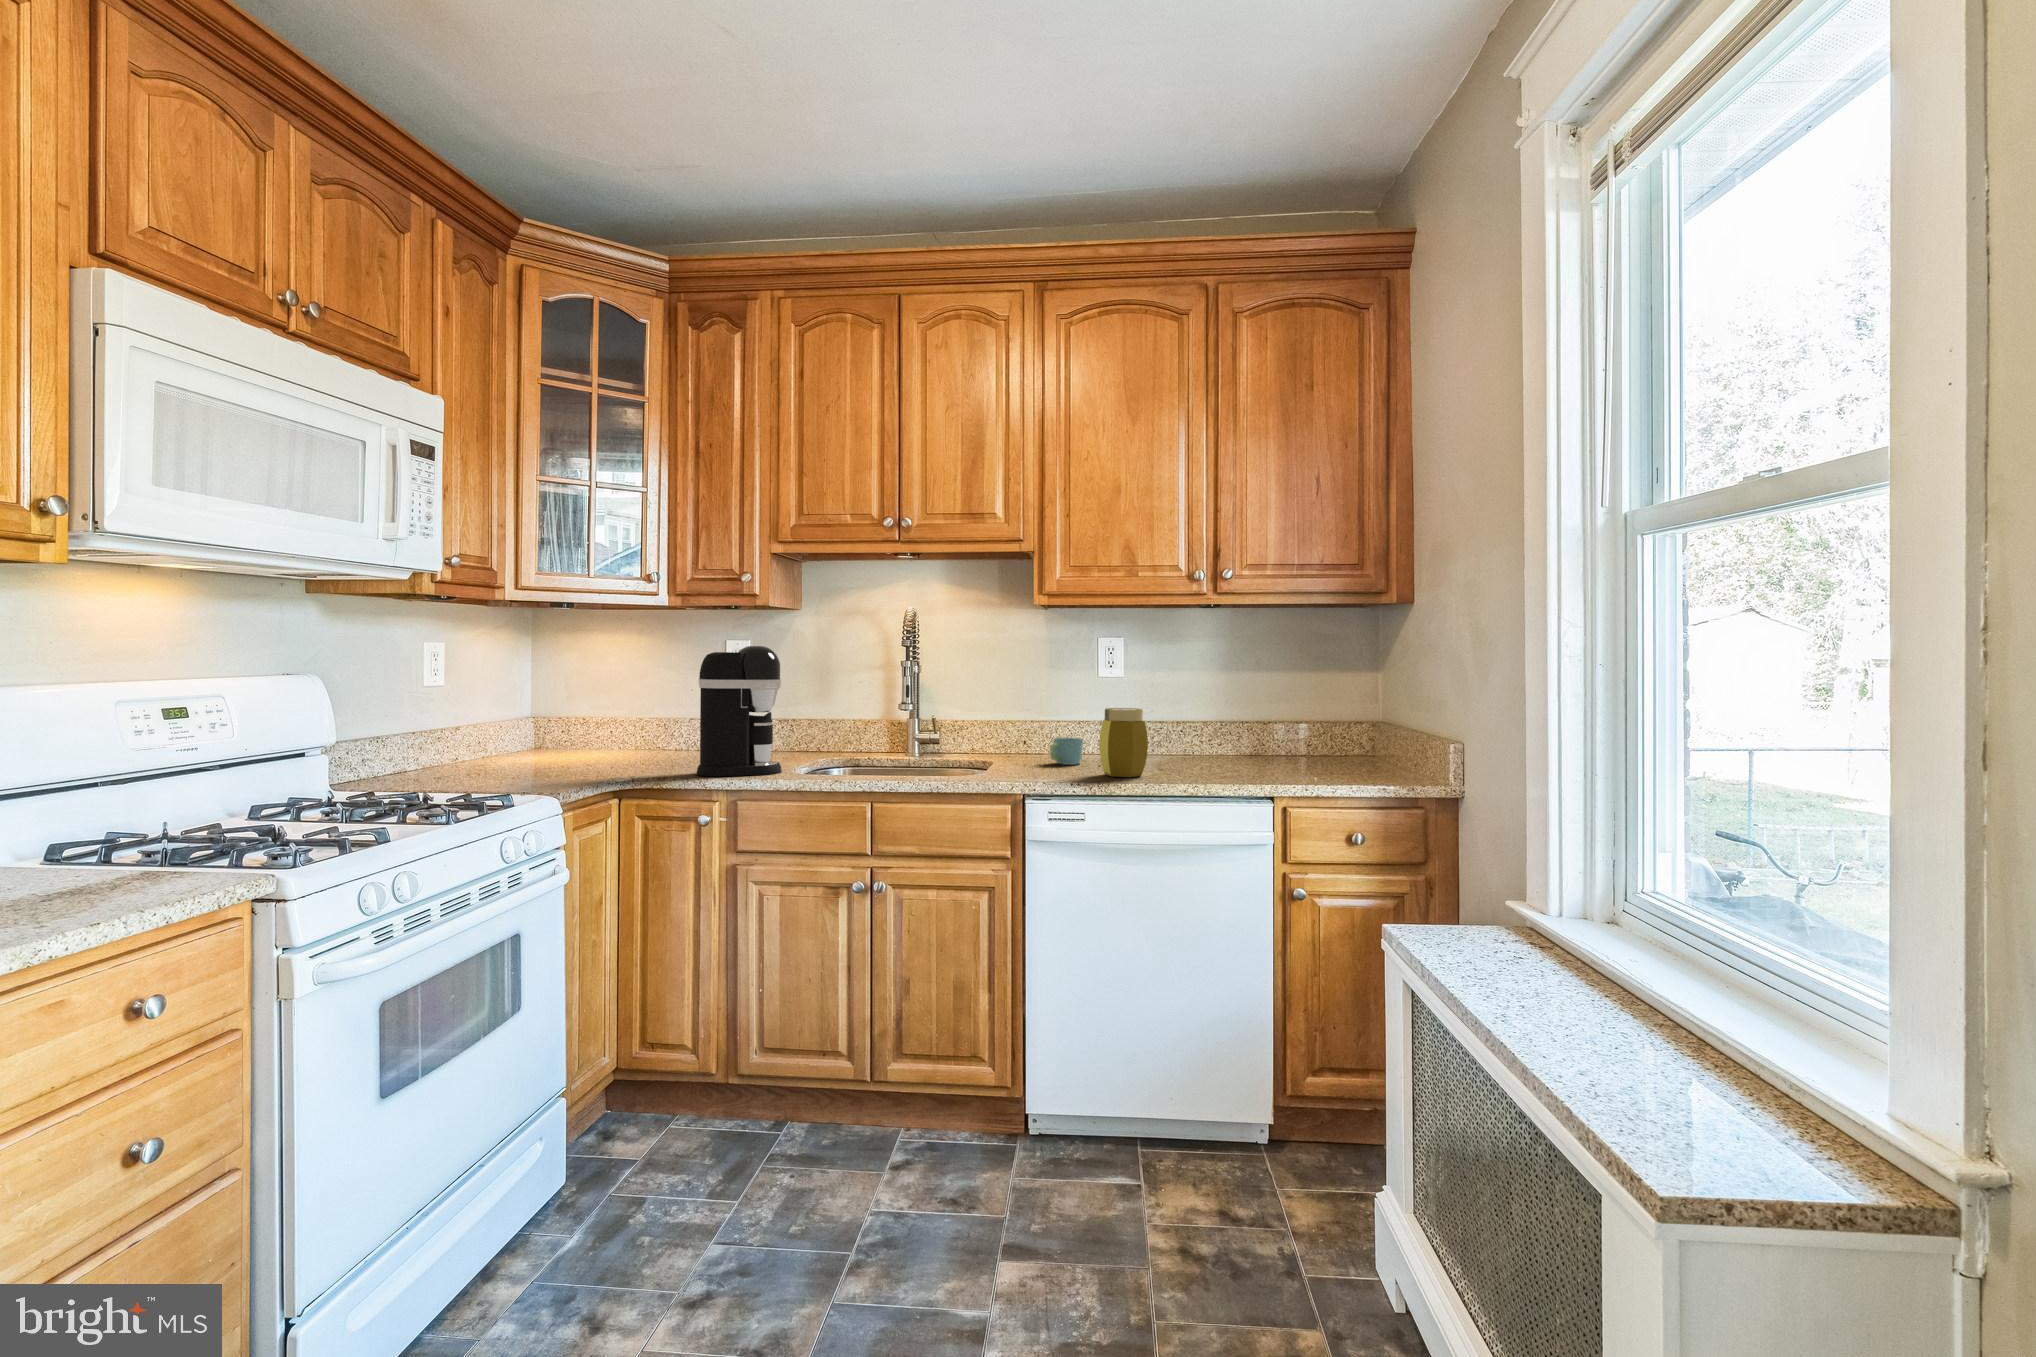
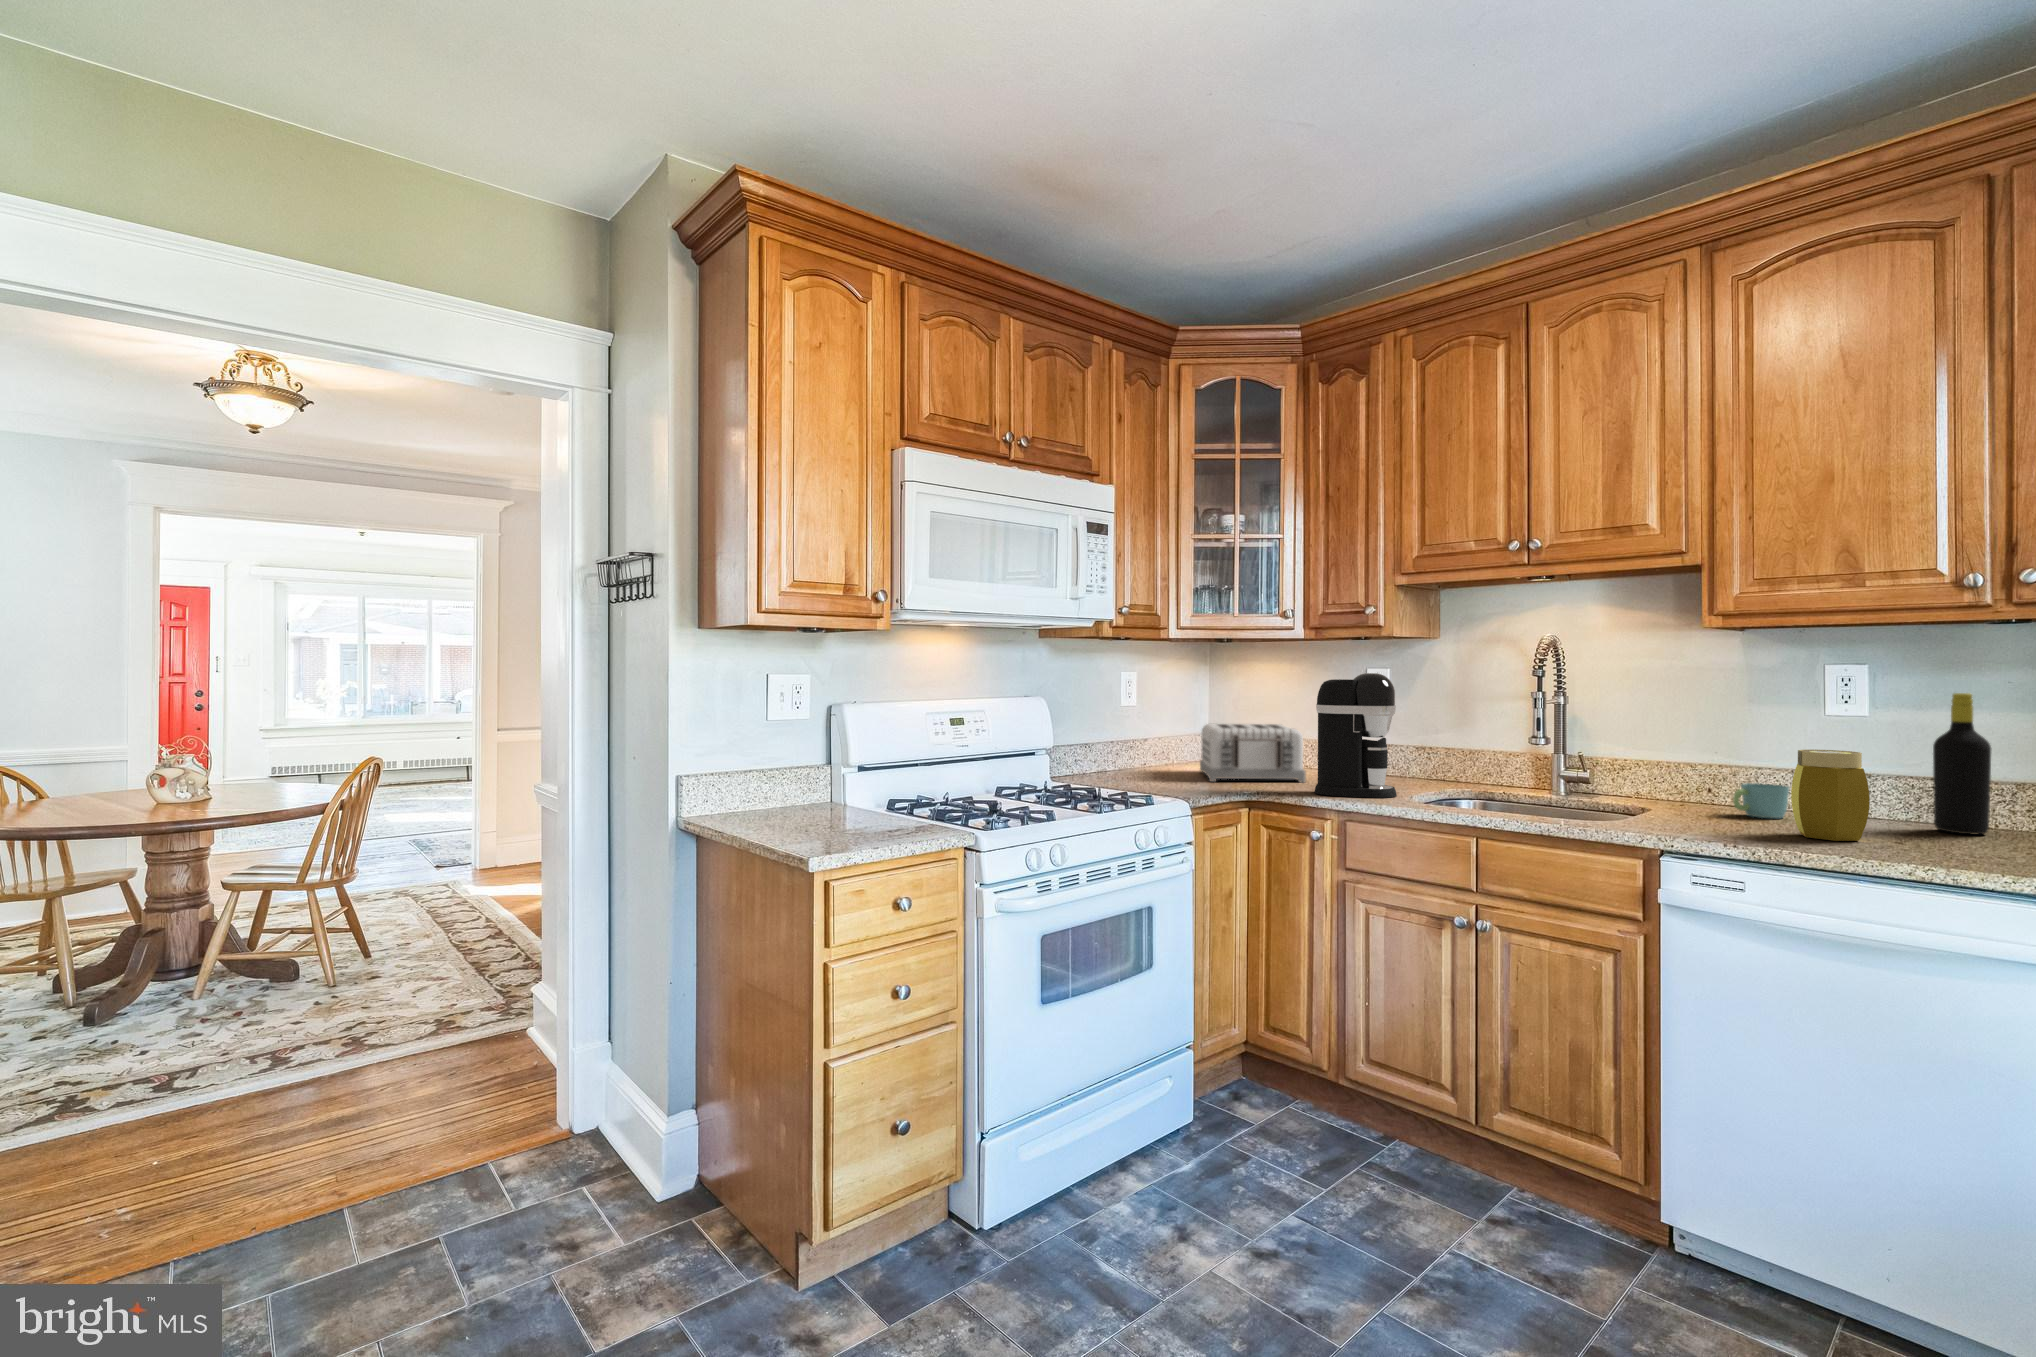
bottle: none [1166,664,1196,765] -> present [1933,693,1991,834]
toaster: none [535,703,673,772] -> present [1200,724,1306,783]

